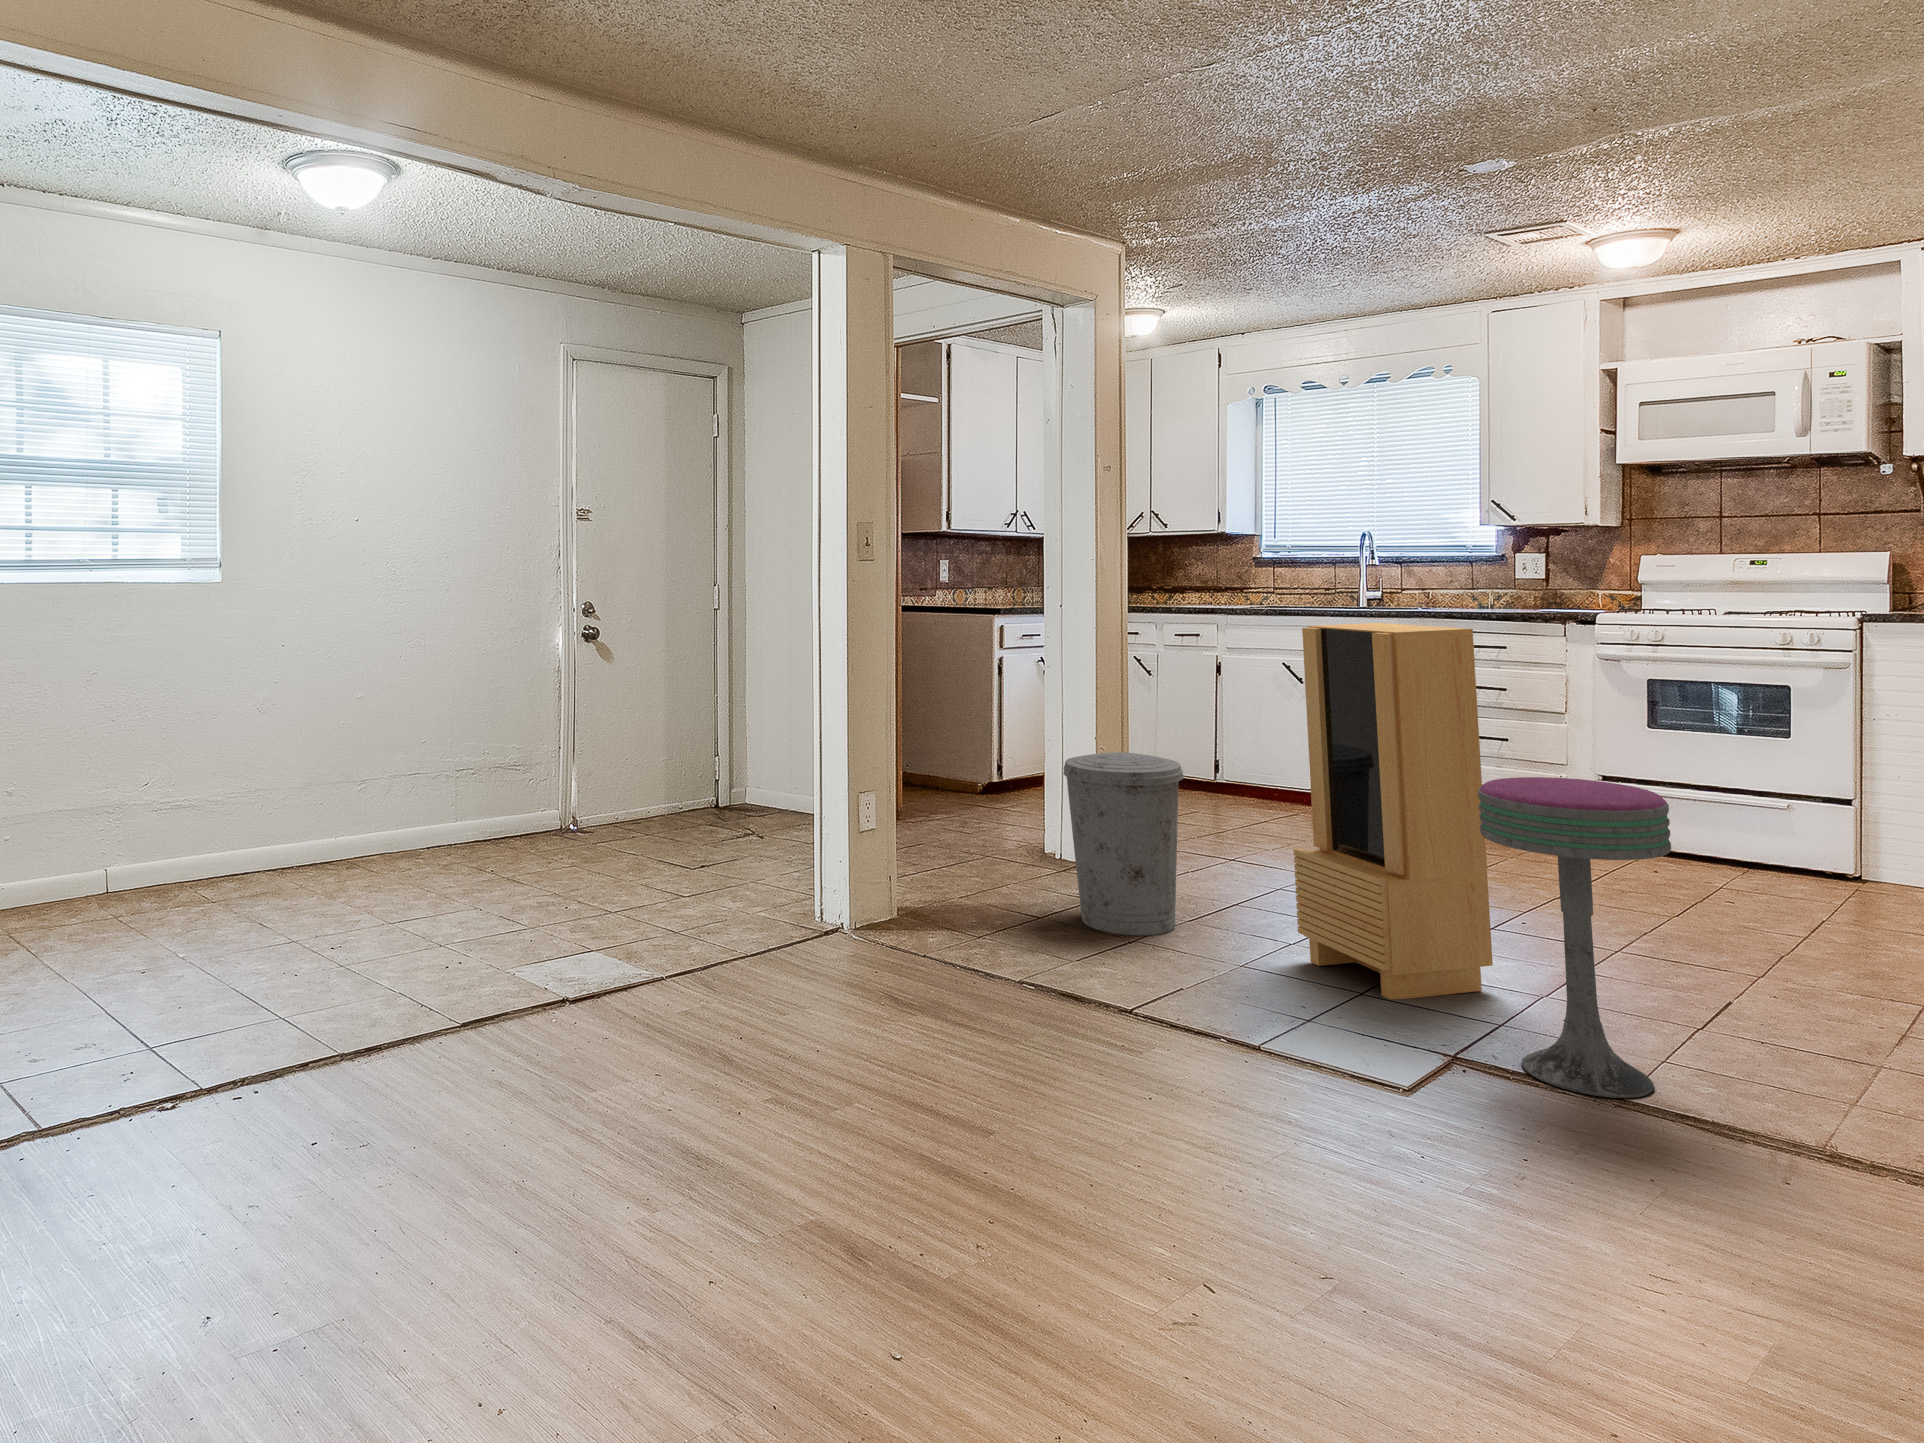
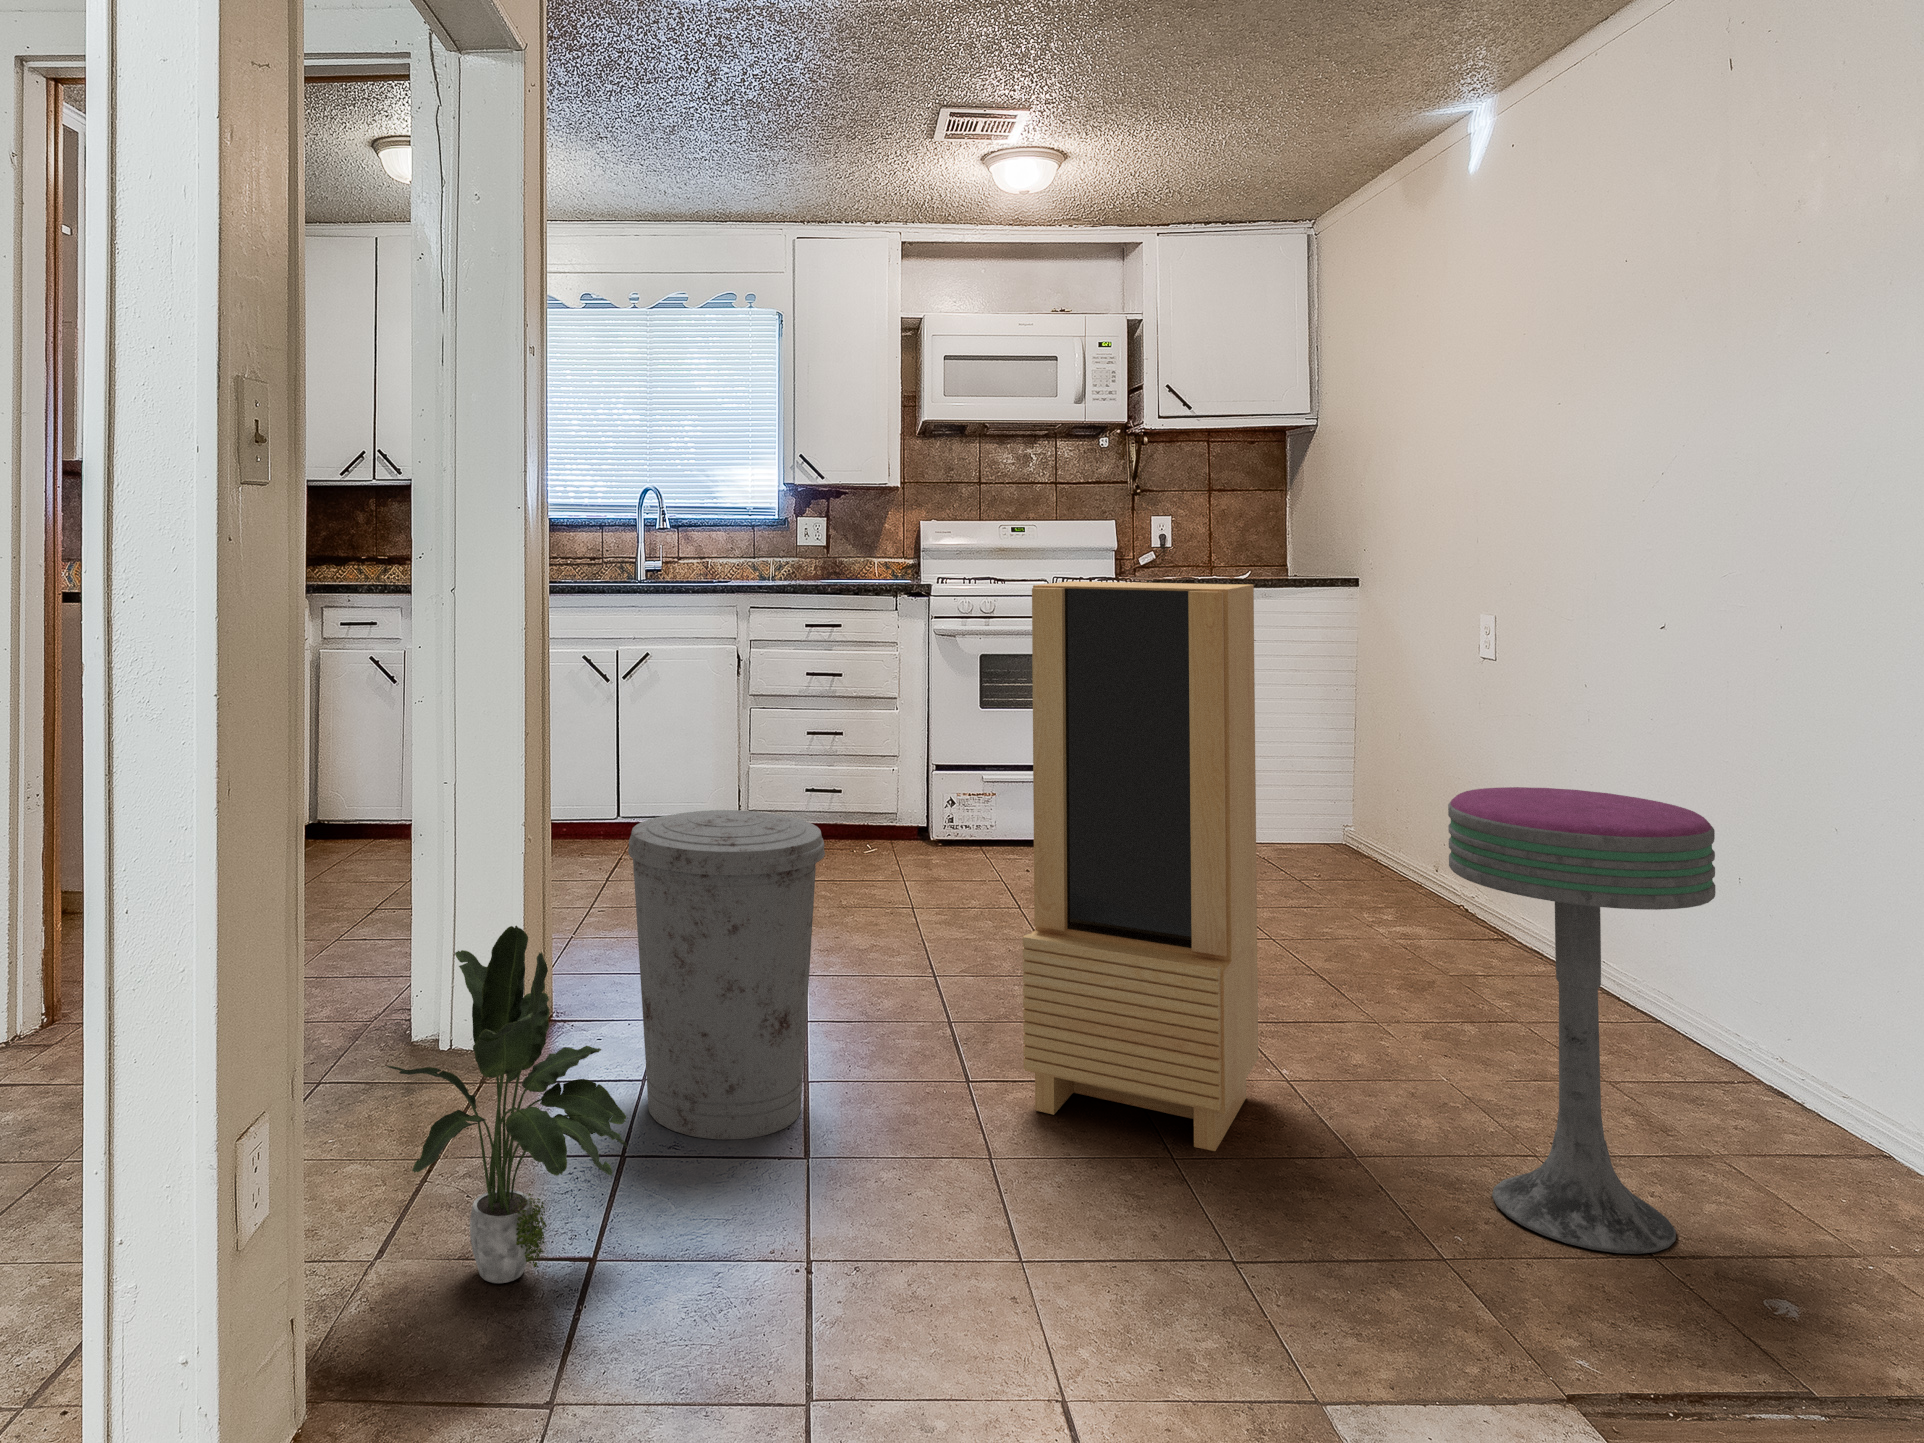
potted plant: none [871,782,994,942] -> present [386,926,628,1283]

